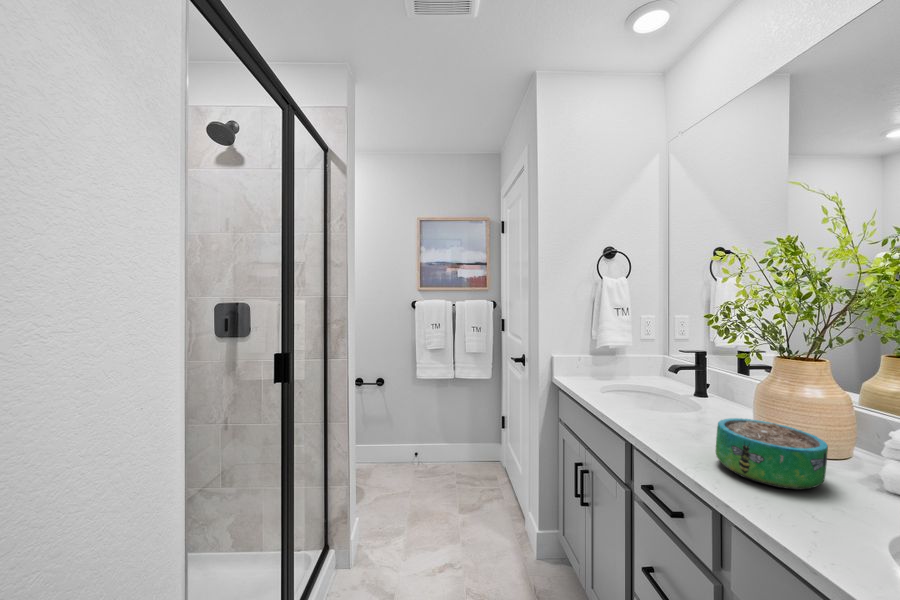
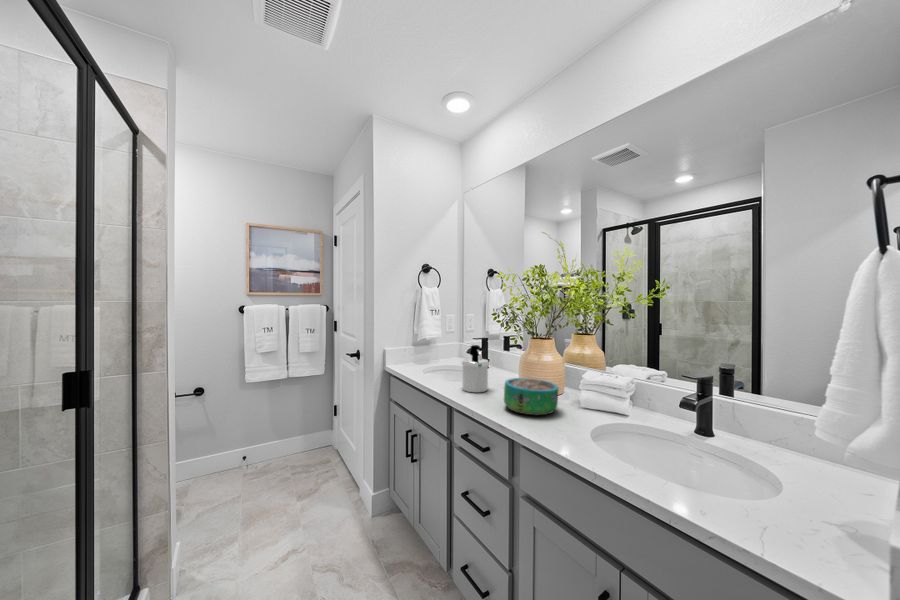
soap dispenser: none [651,361,696,431] -> present [462,345,489,392]

